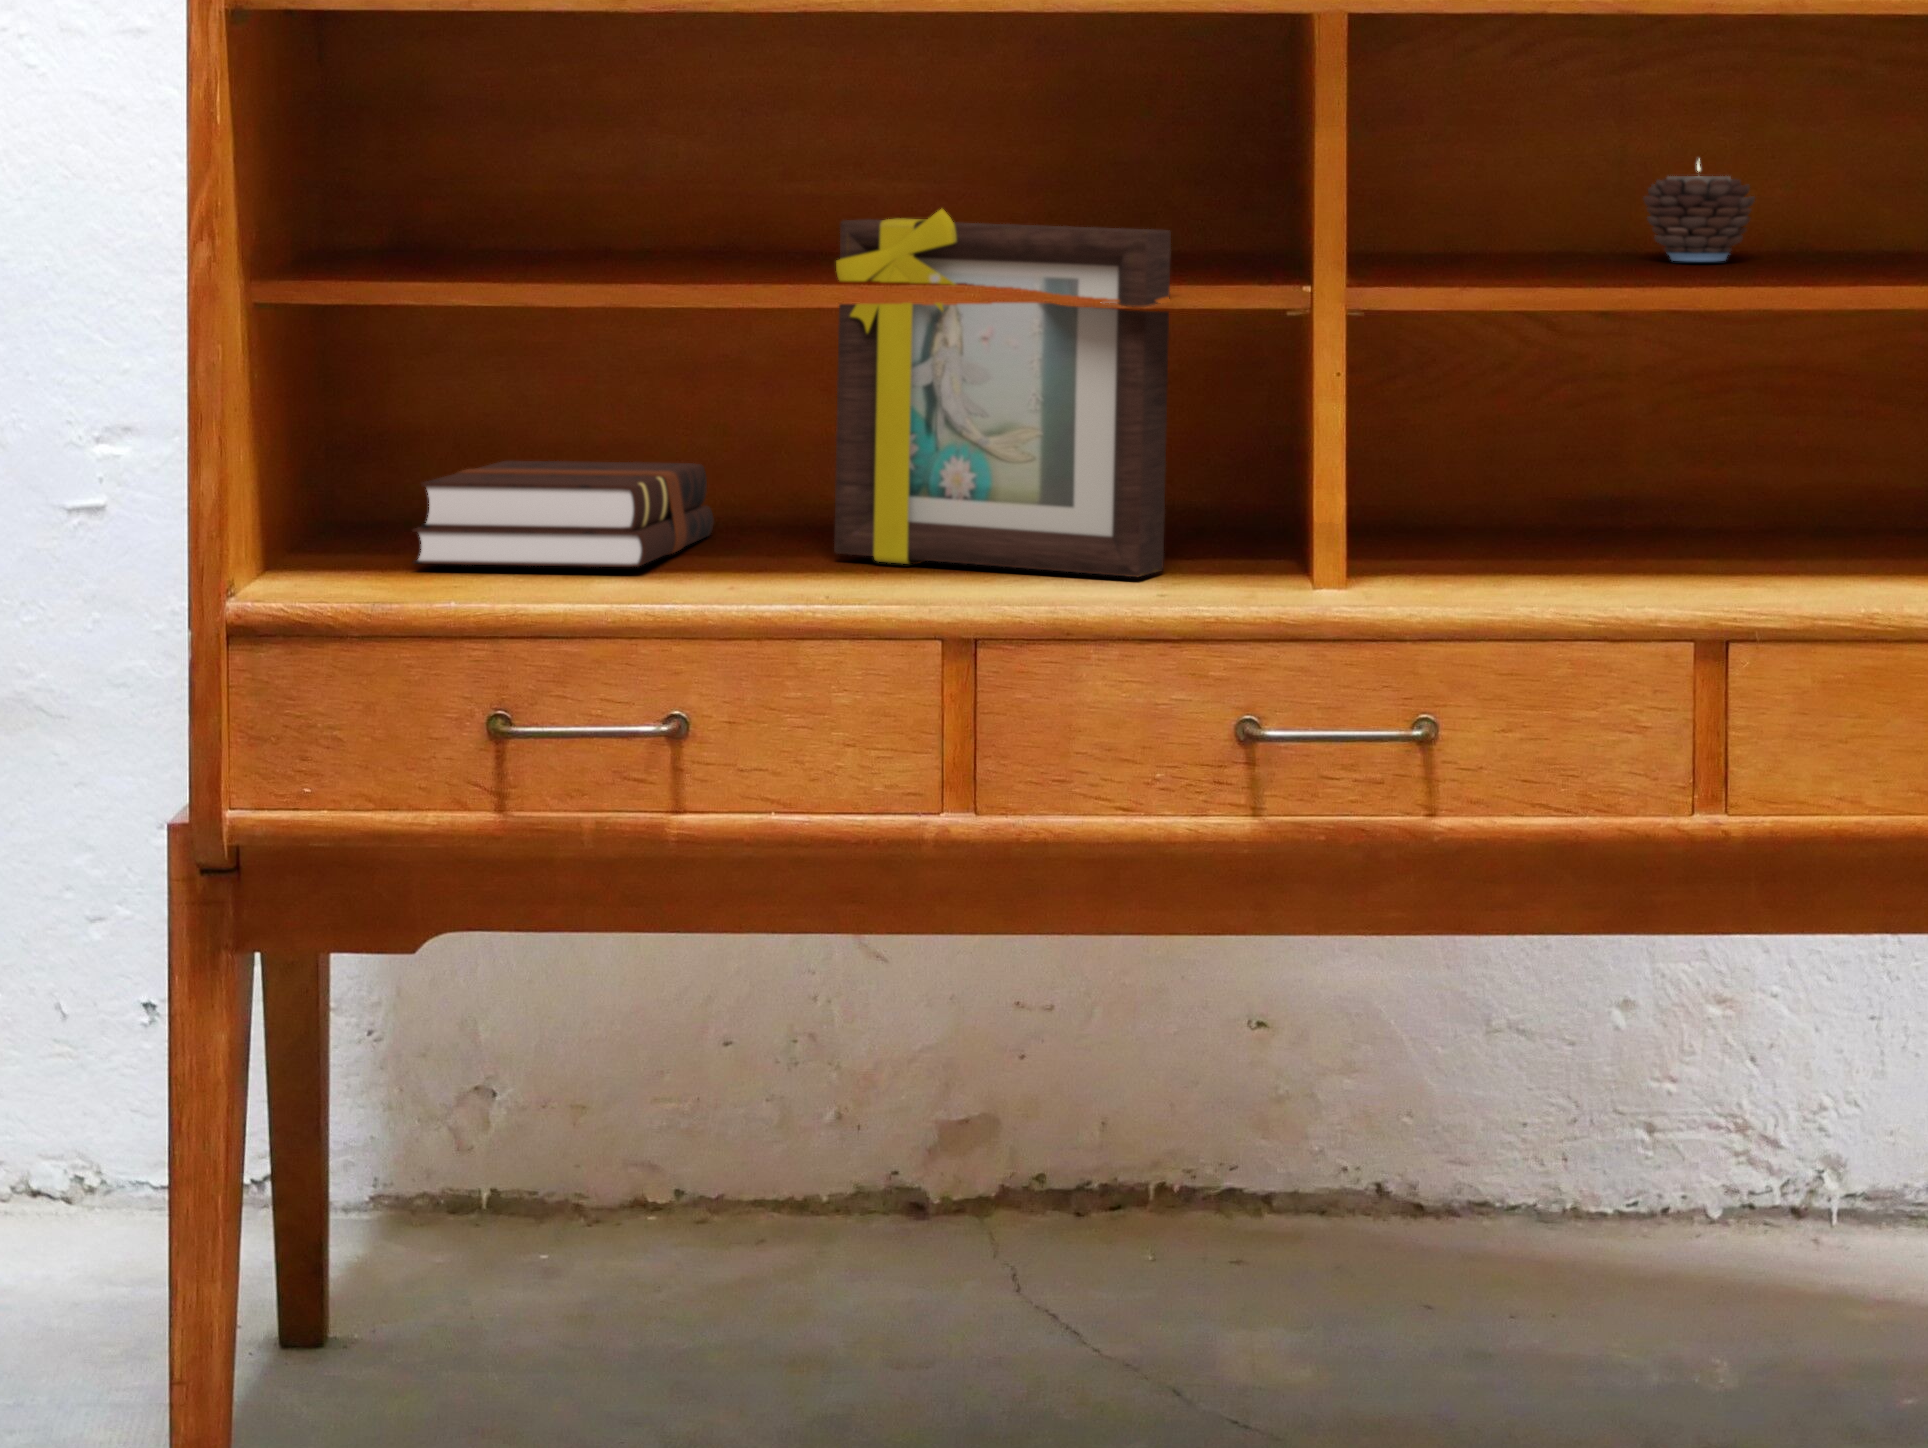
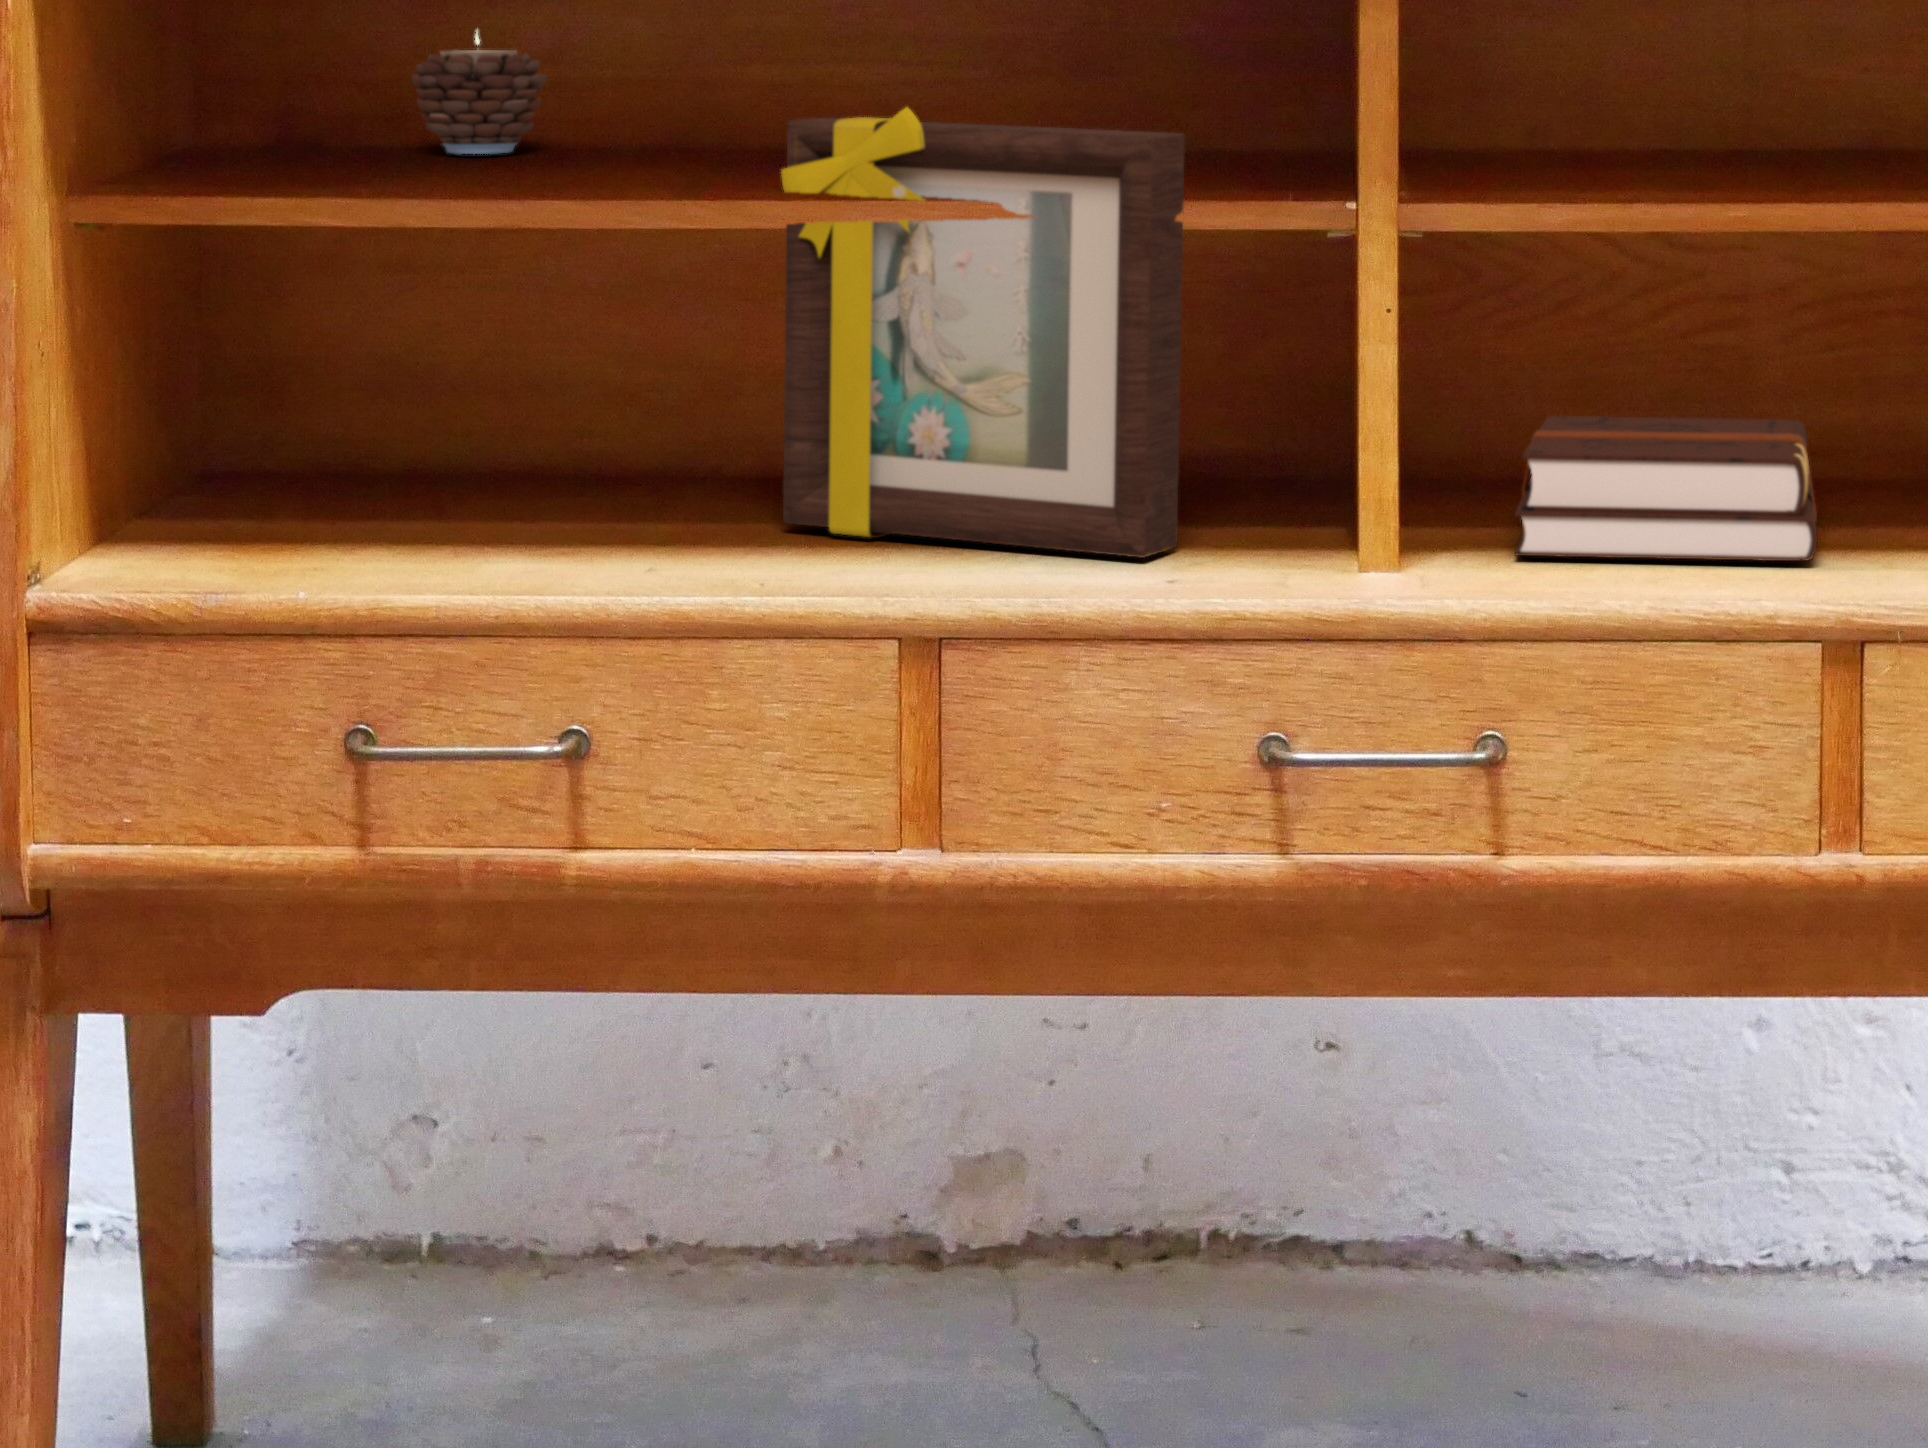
candle: present [1643,160,1755,261] -> present [412,33,547,154]
hardback book: present [413,461,714,567] -> present [1515,416,1817,561]

